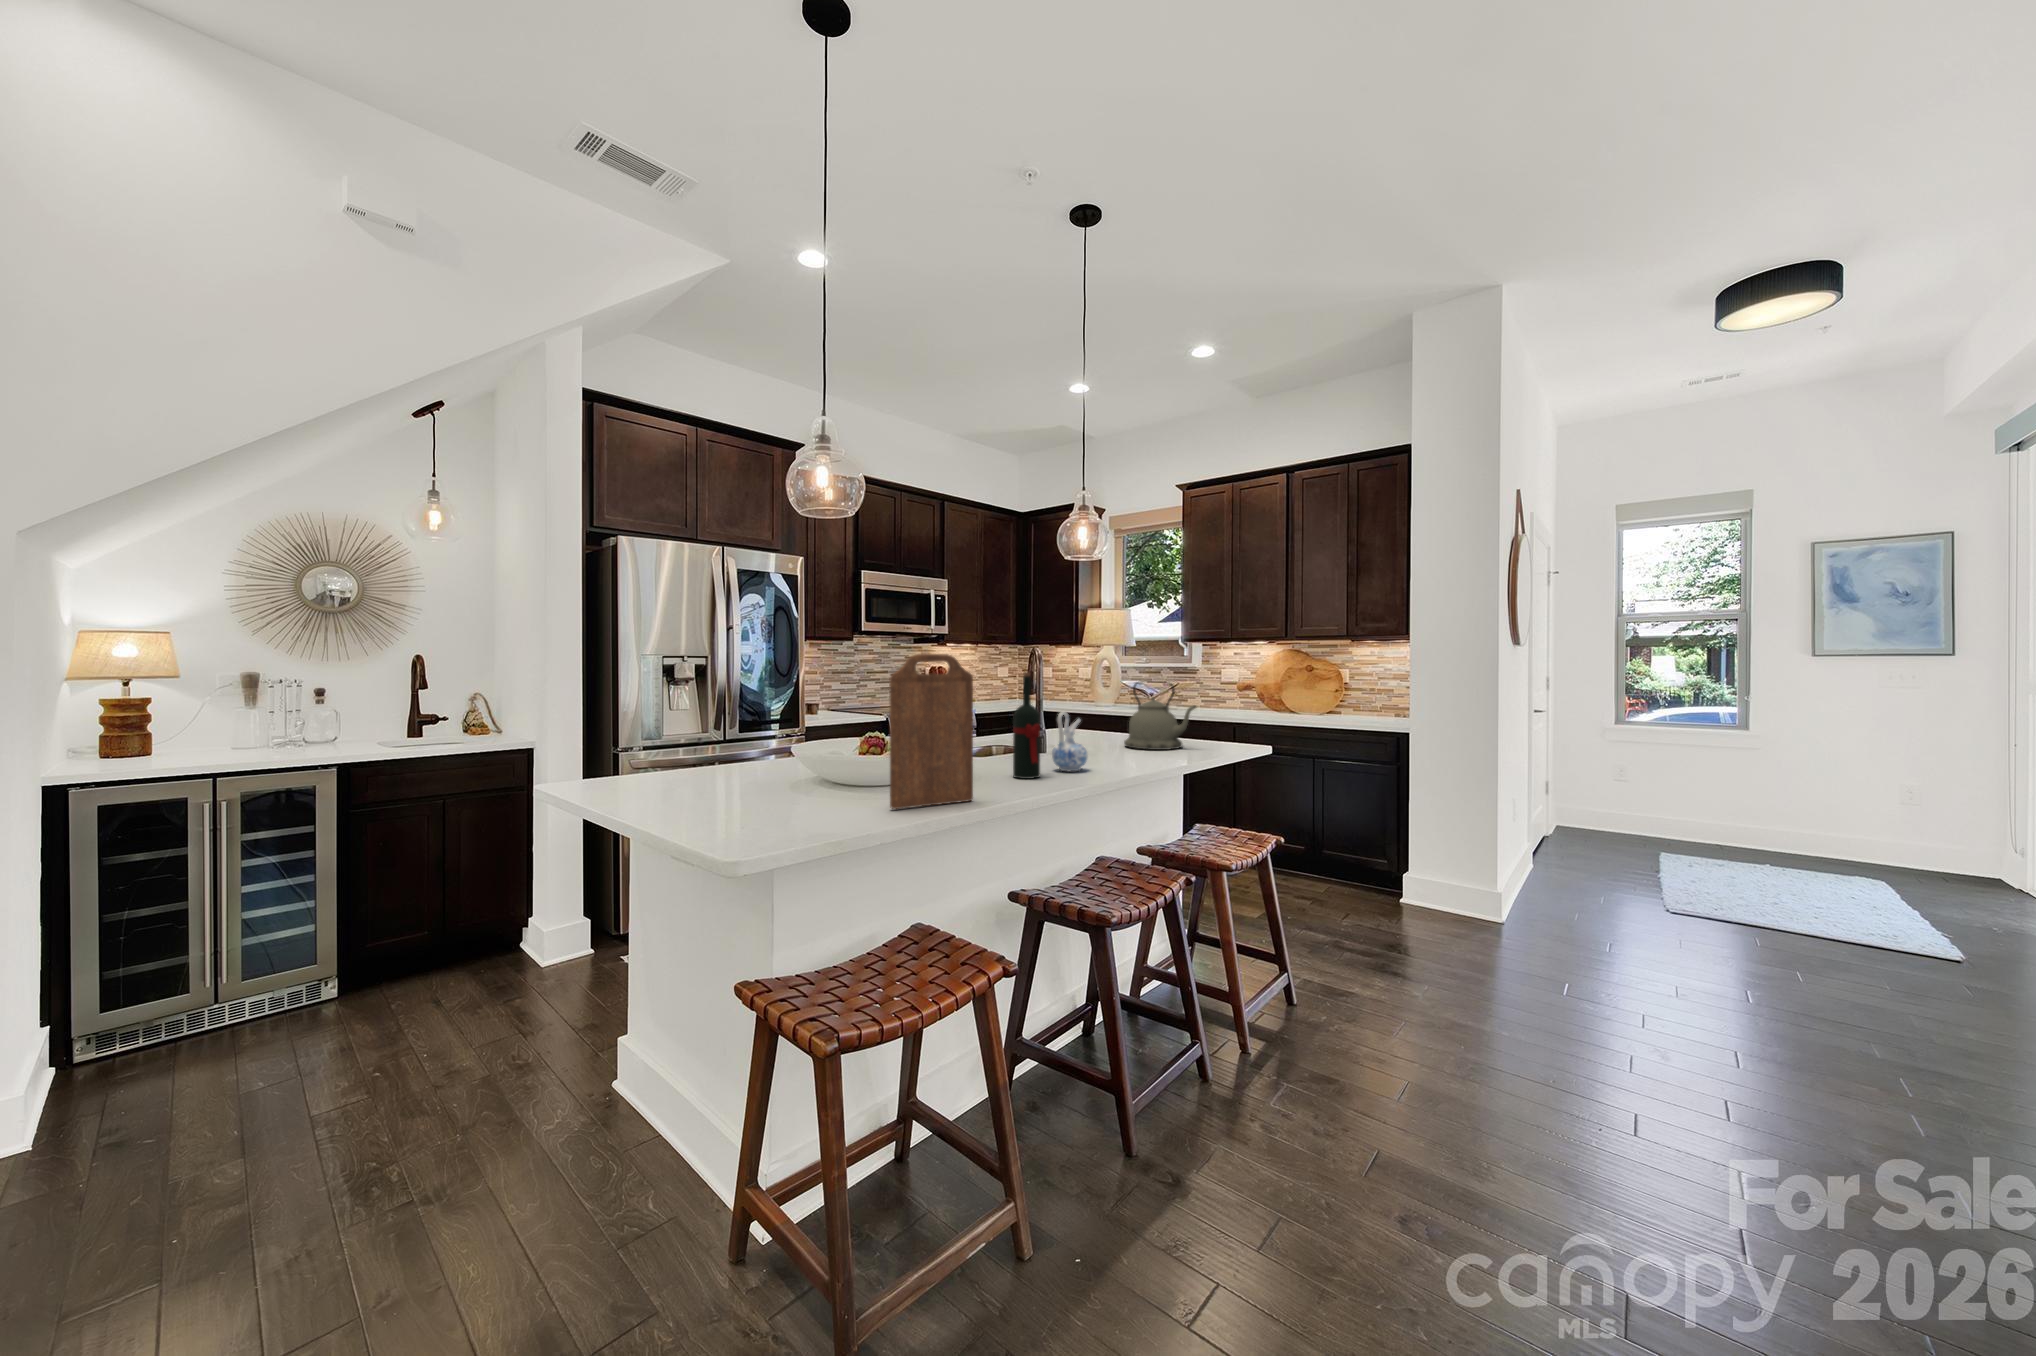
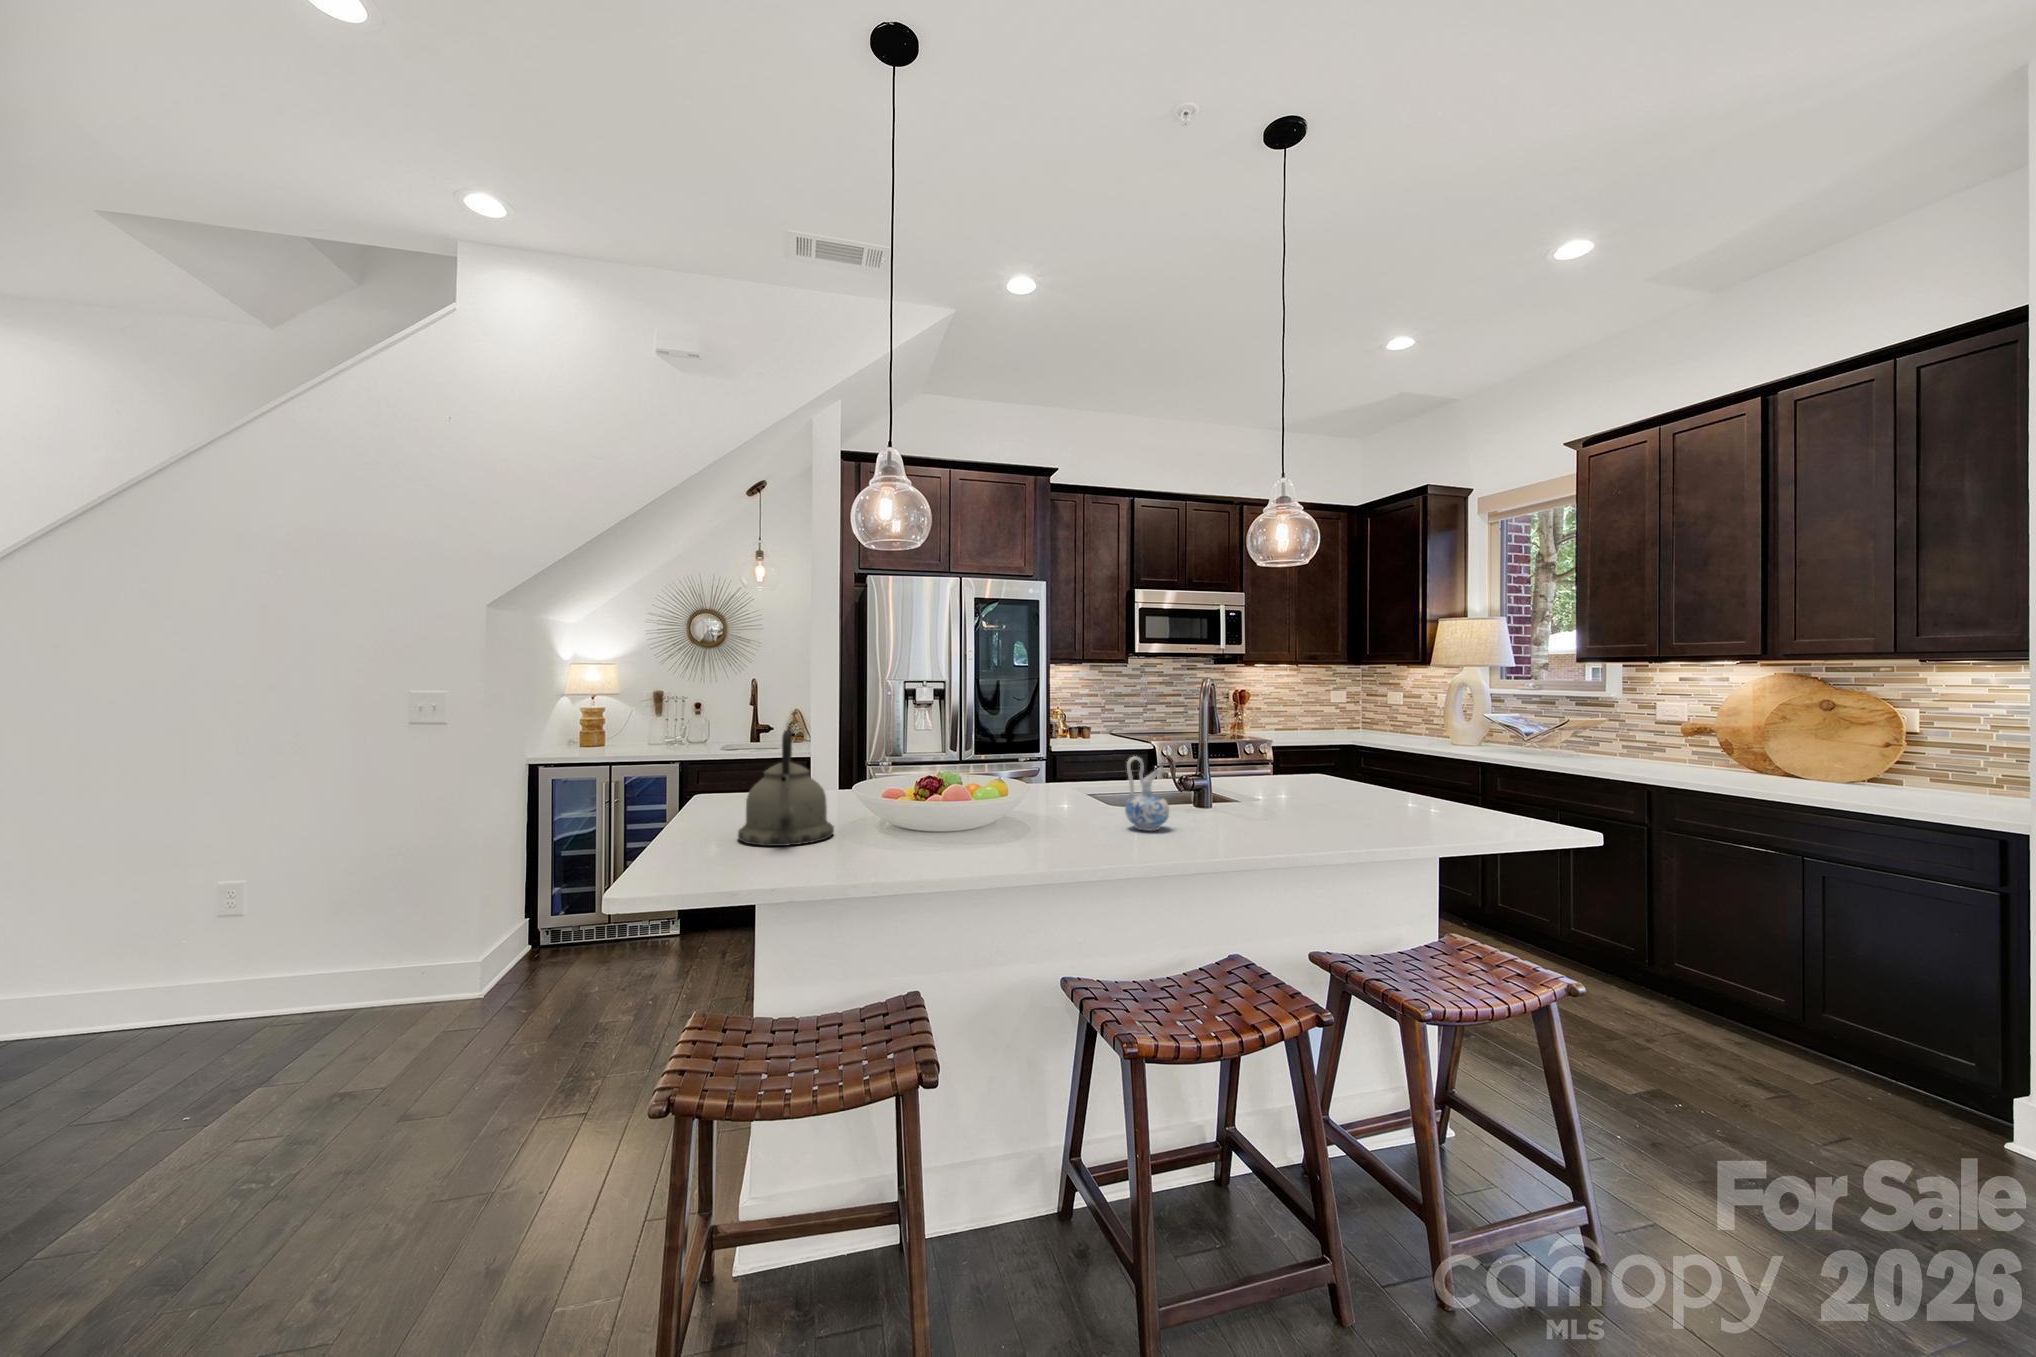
cutting board: present [890,654,973,809] -> none [861,690,954,849]
wine bottle: present [1013,672,1040,779] -> none [1064,708,1095,833]
kettle: present [1124,683,1196,750] -> present [738,730,834,846]

